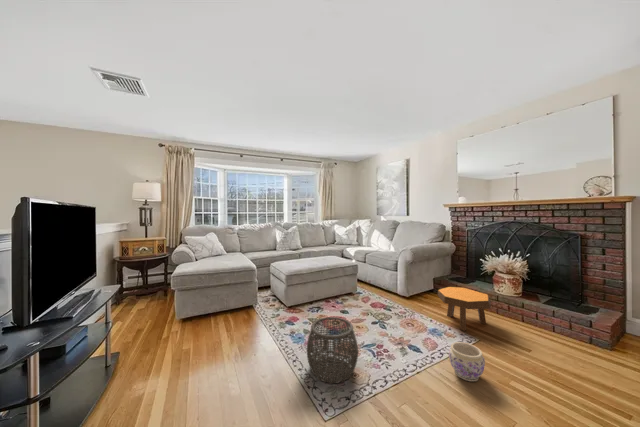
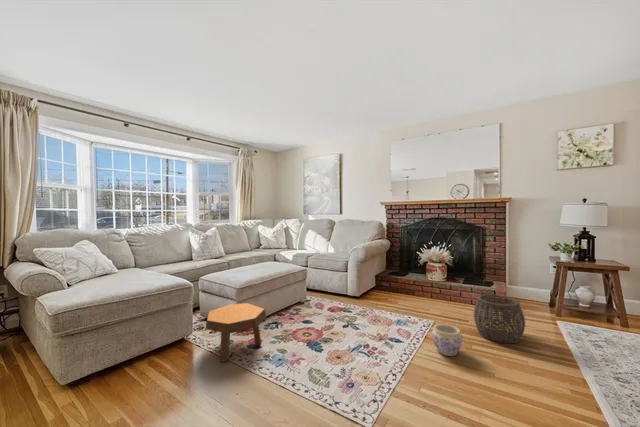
footstool: present [438,287,491,331] -> present [205,303,267,362]
woven basket: present [307,317,358,384] -> present [474,294,525,343]

